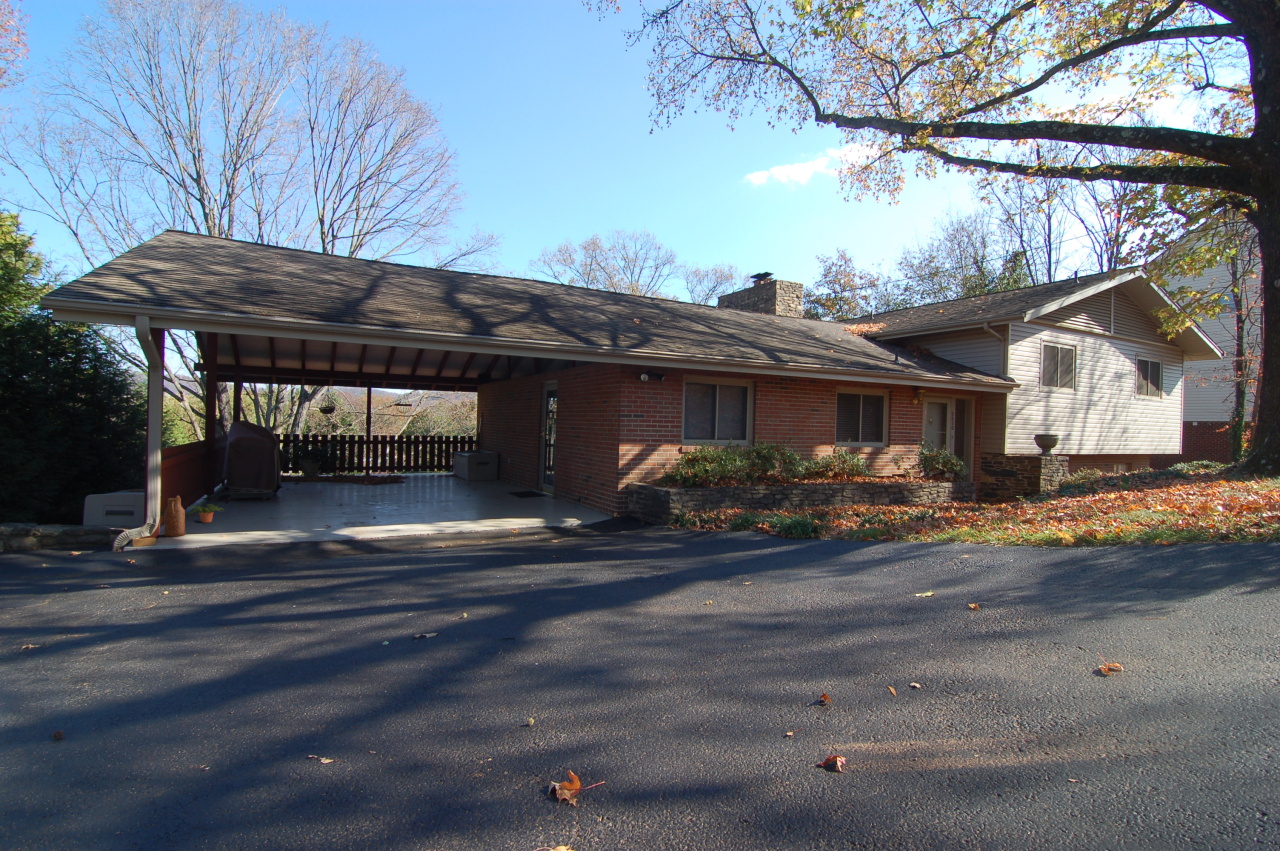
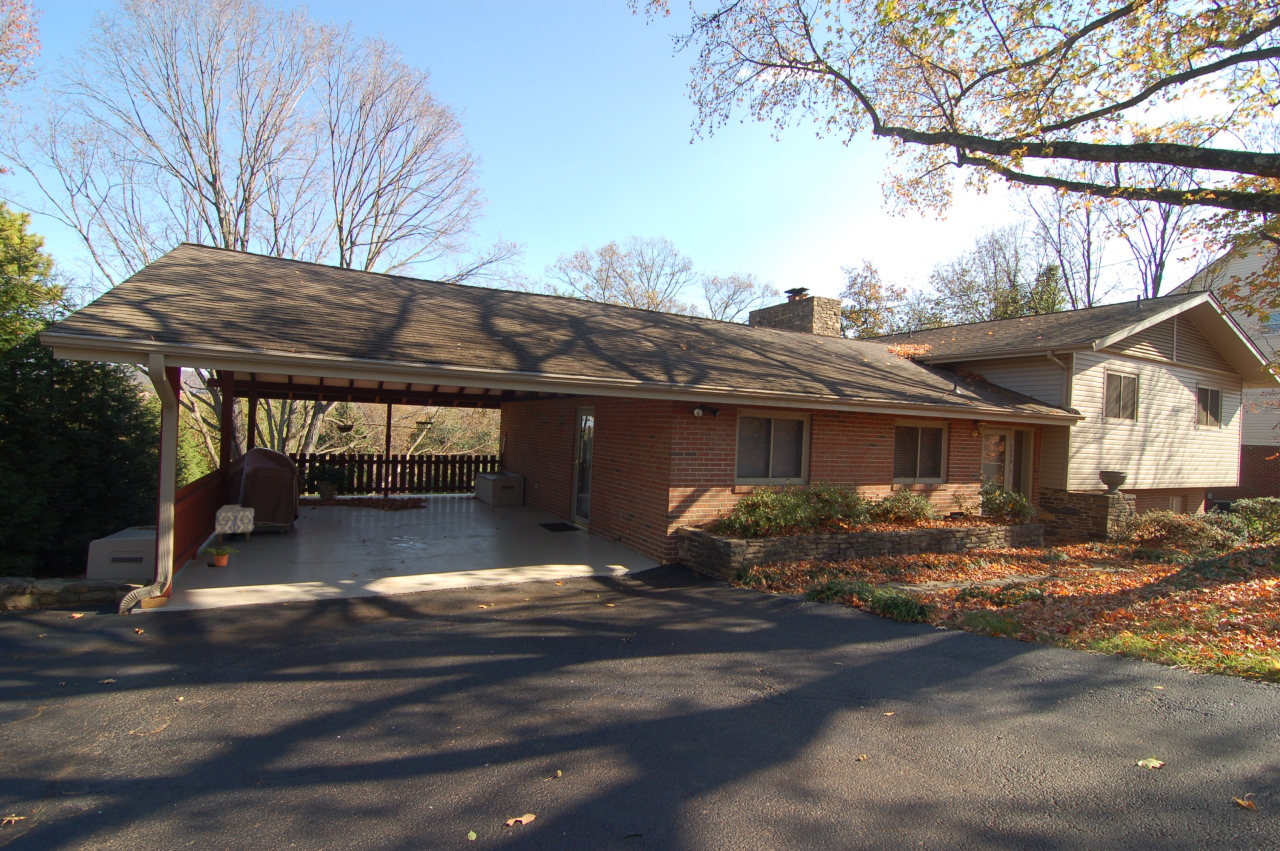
bench: none [203,474,242,508] -> present [216,505,254,543]
watering can: present [164,496,185,537] -> none [177,544,200,591]

